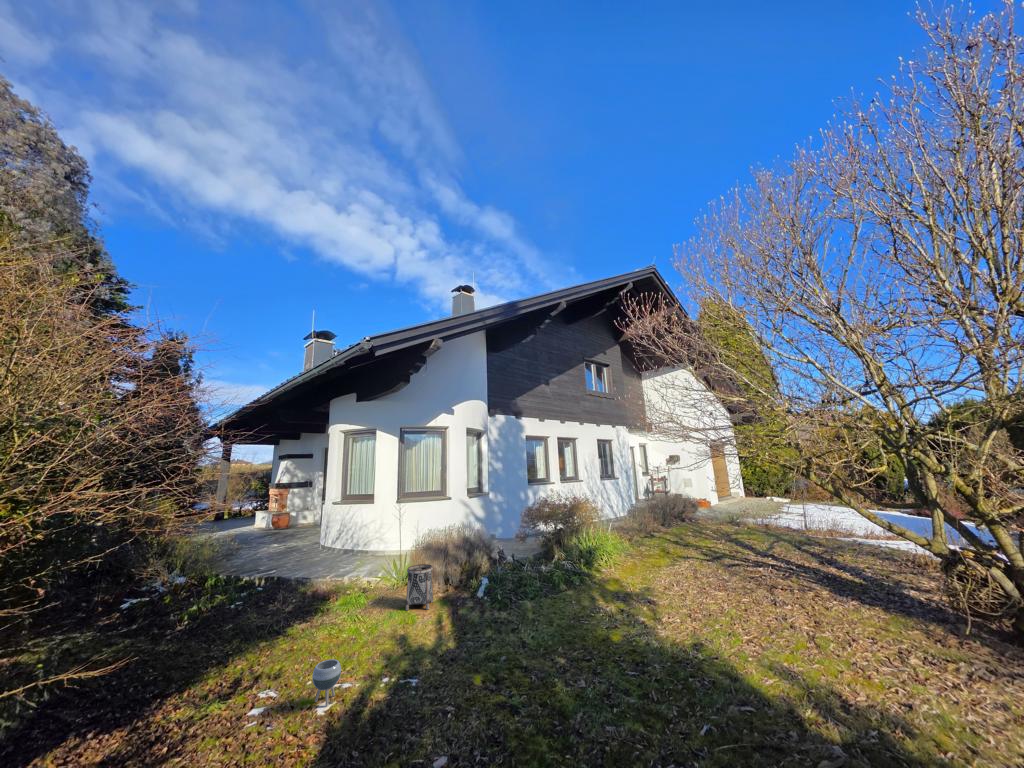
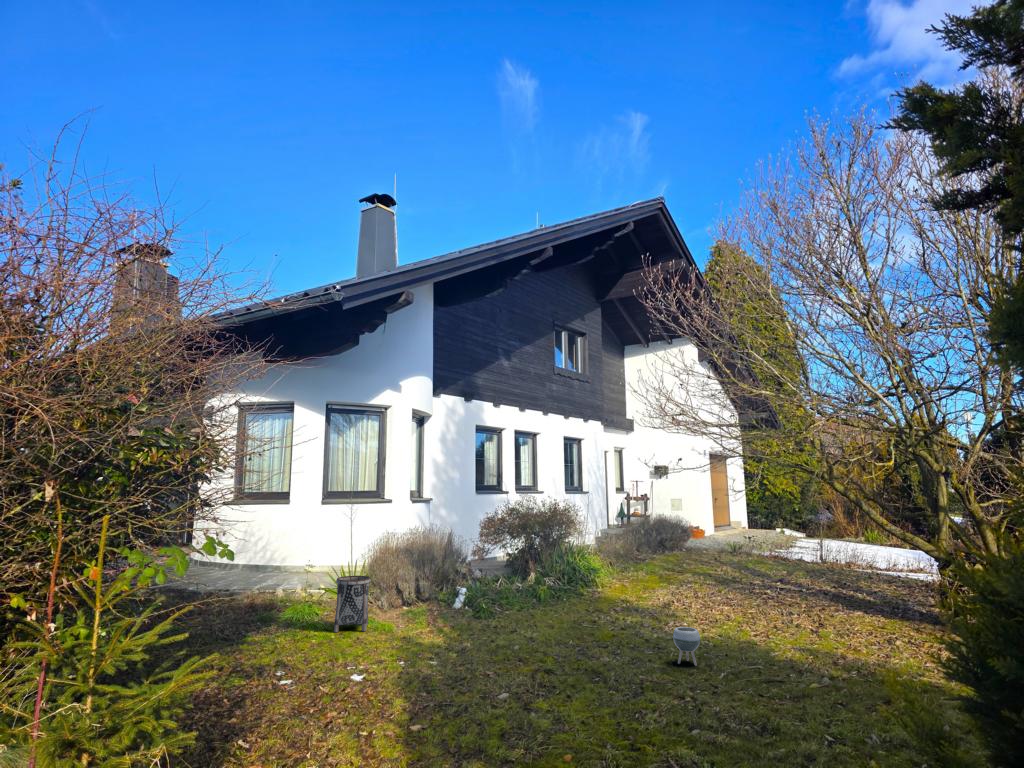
planter: present [312,659,341,706] -> present [673,627,700,666]

